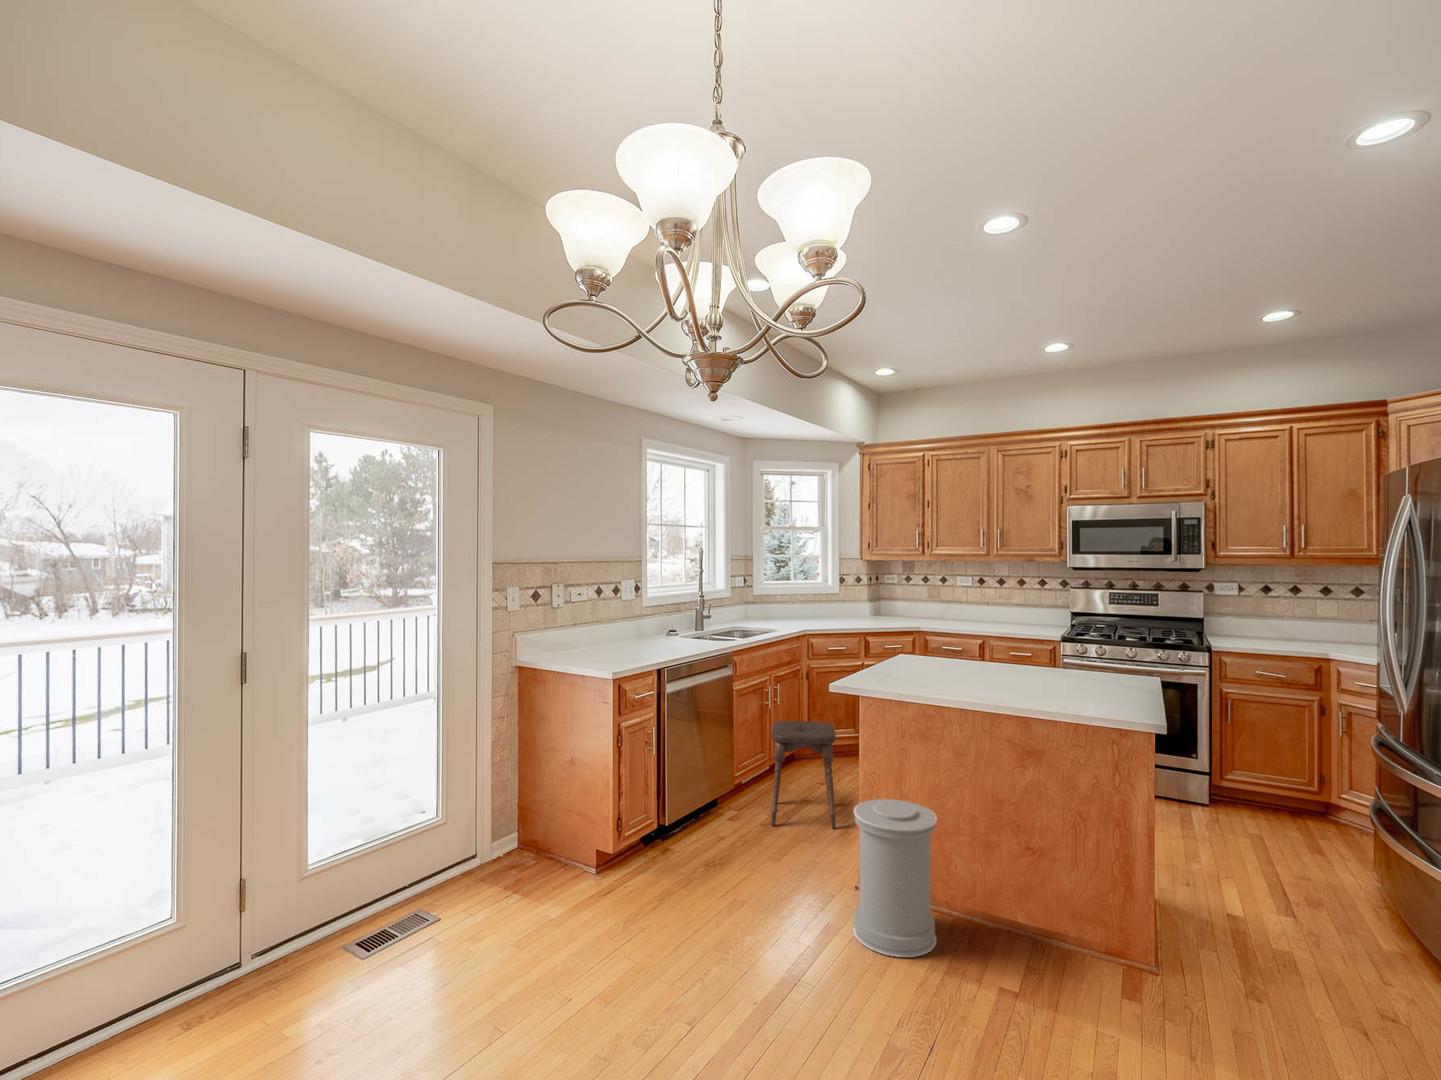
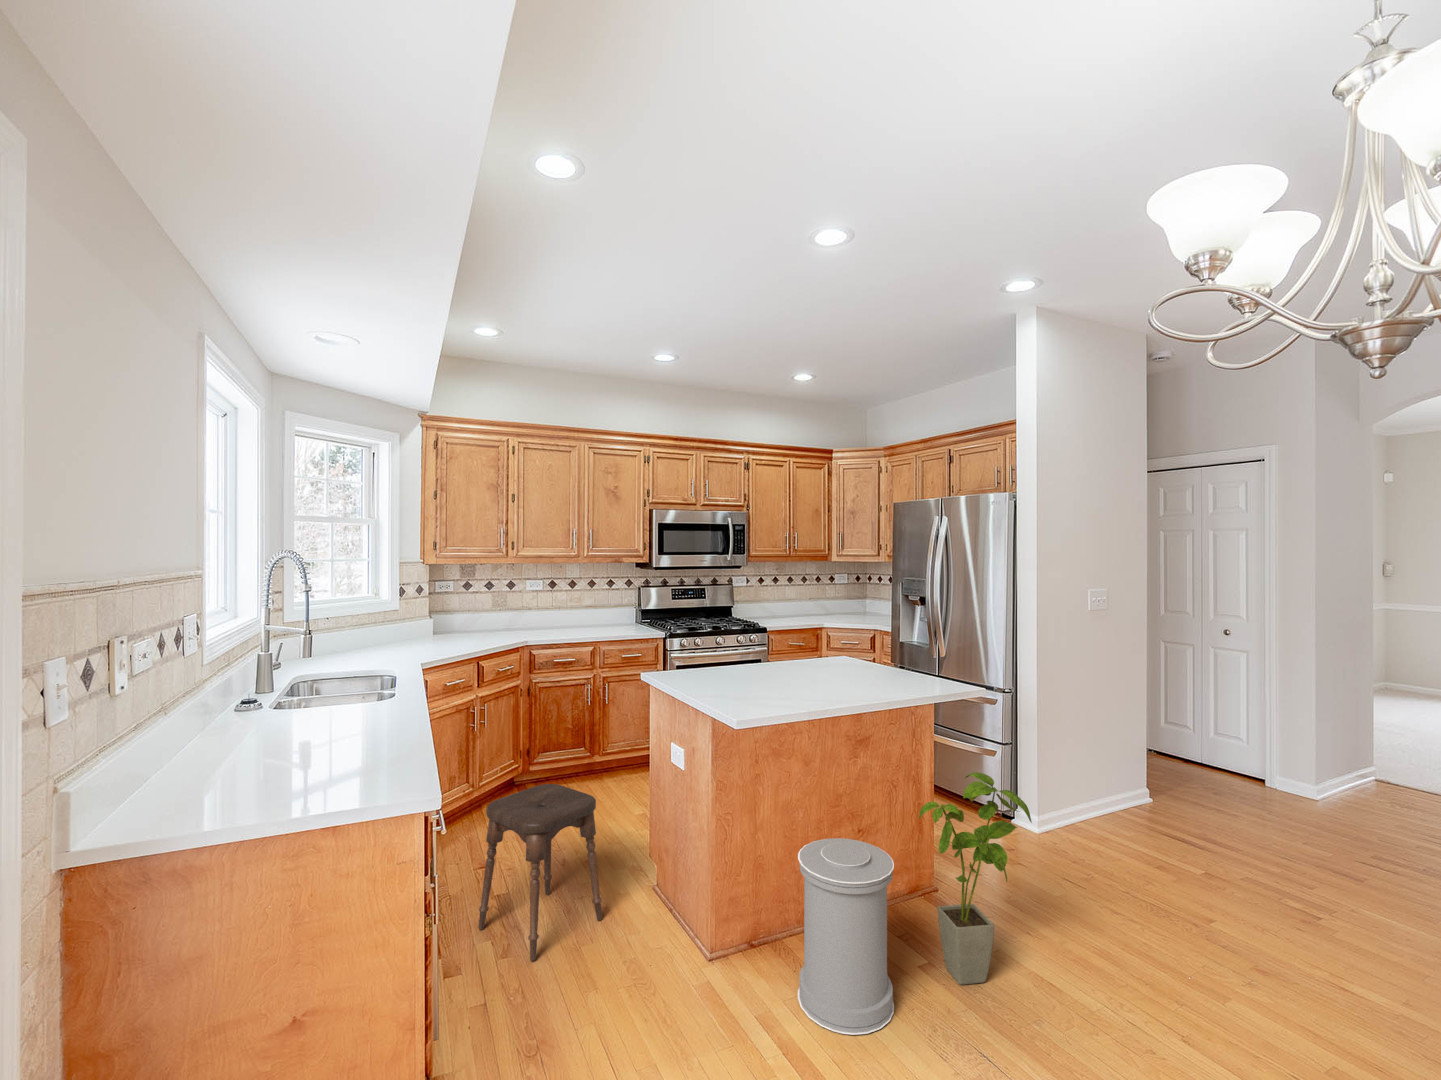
house plant: none [978,780,1104,999] -> present [919,772,1032,985]

